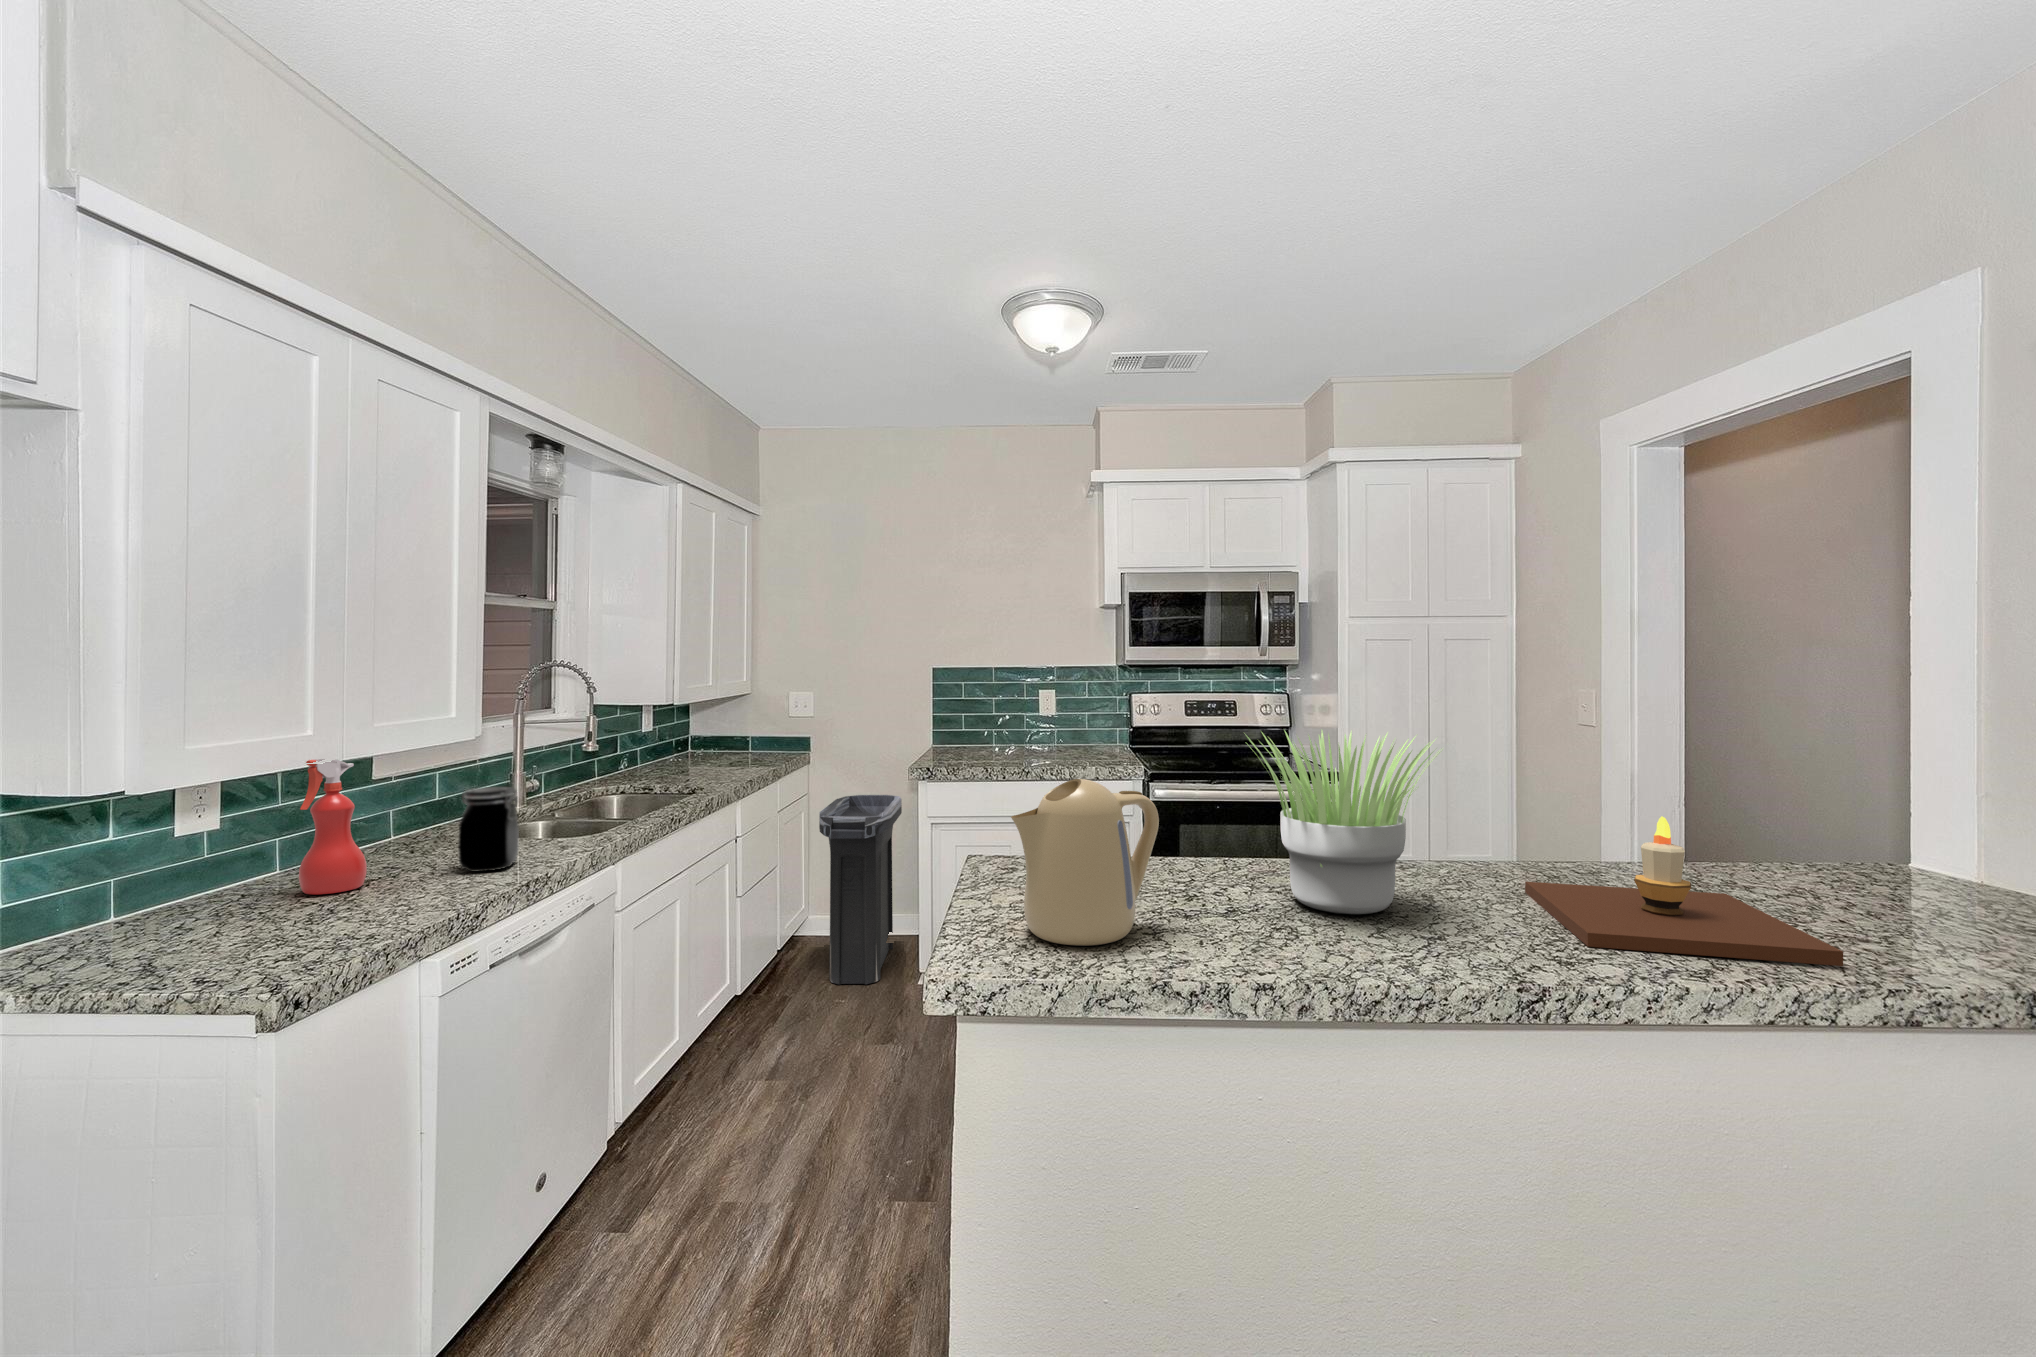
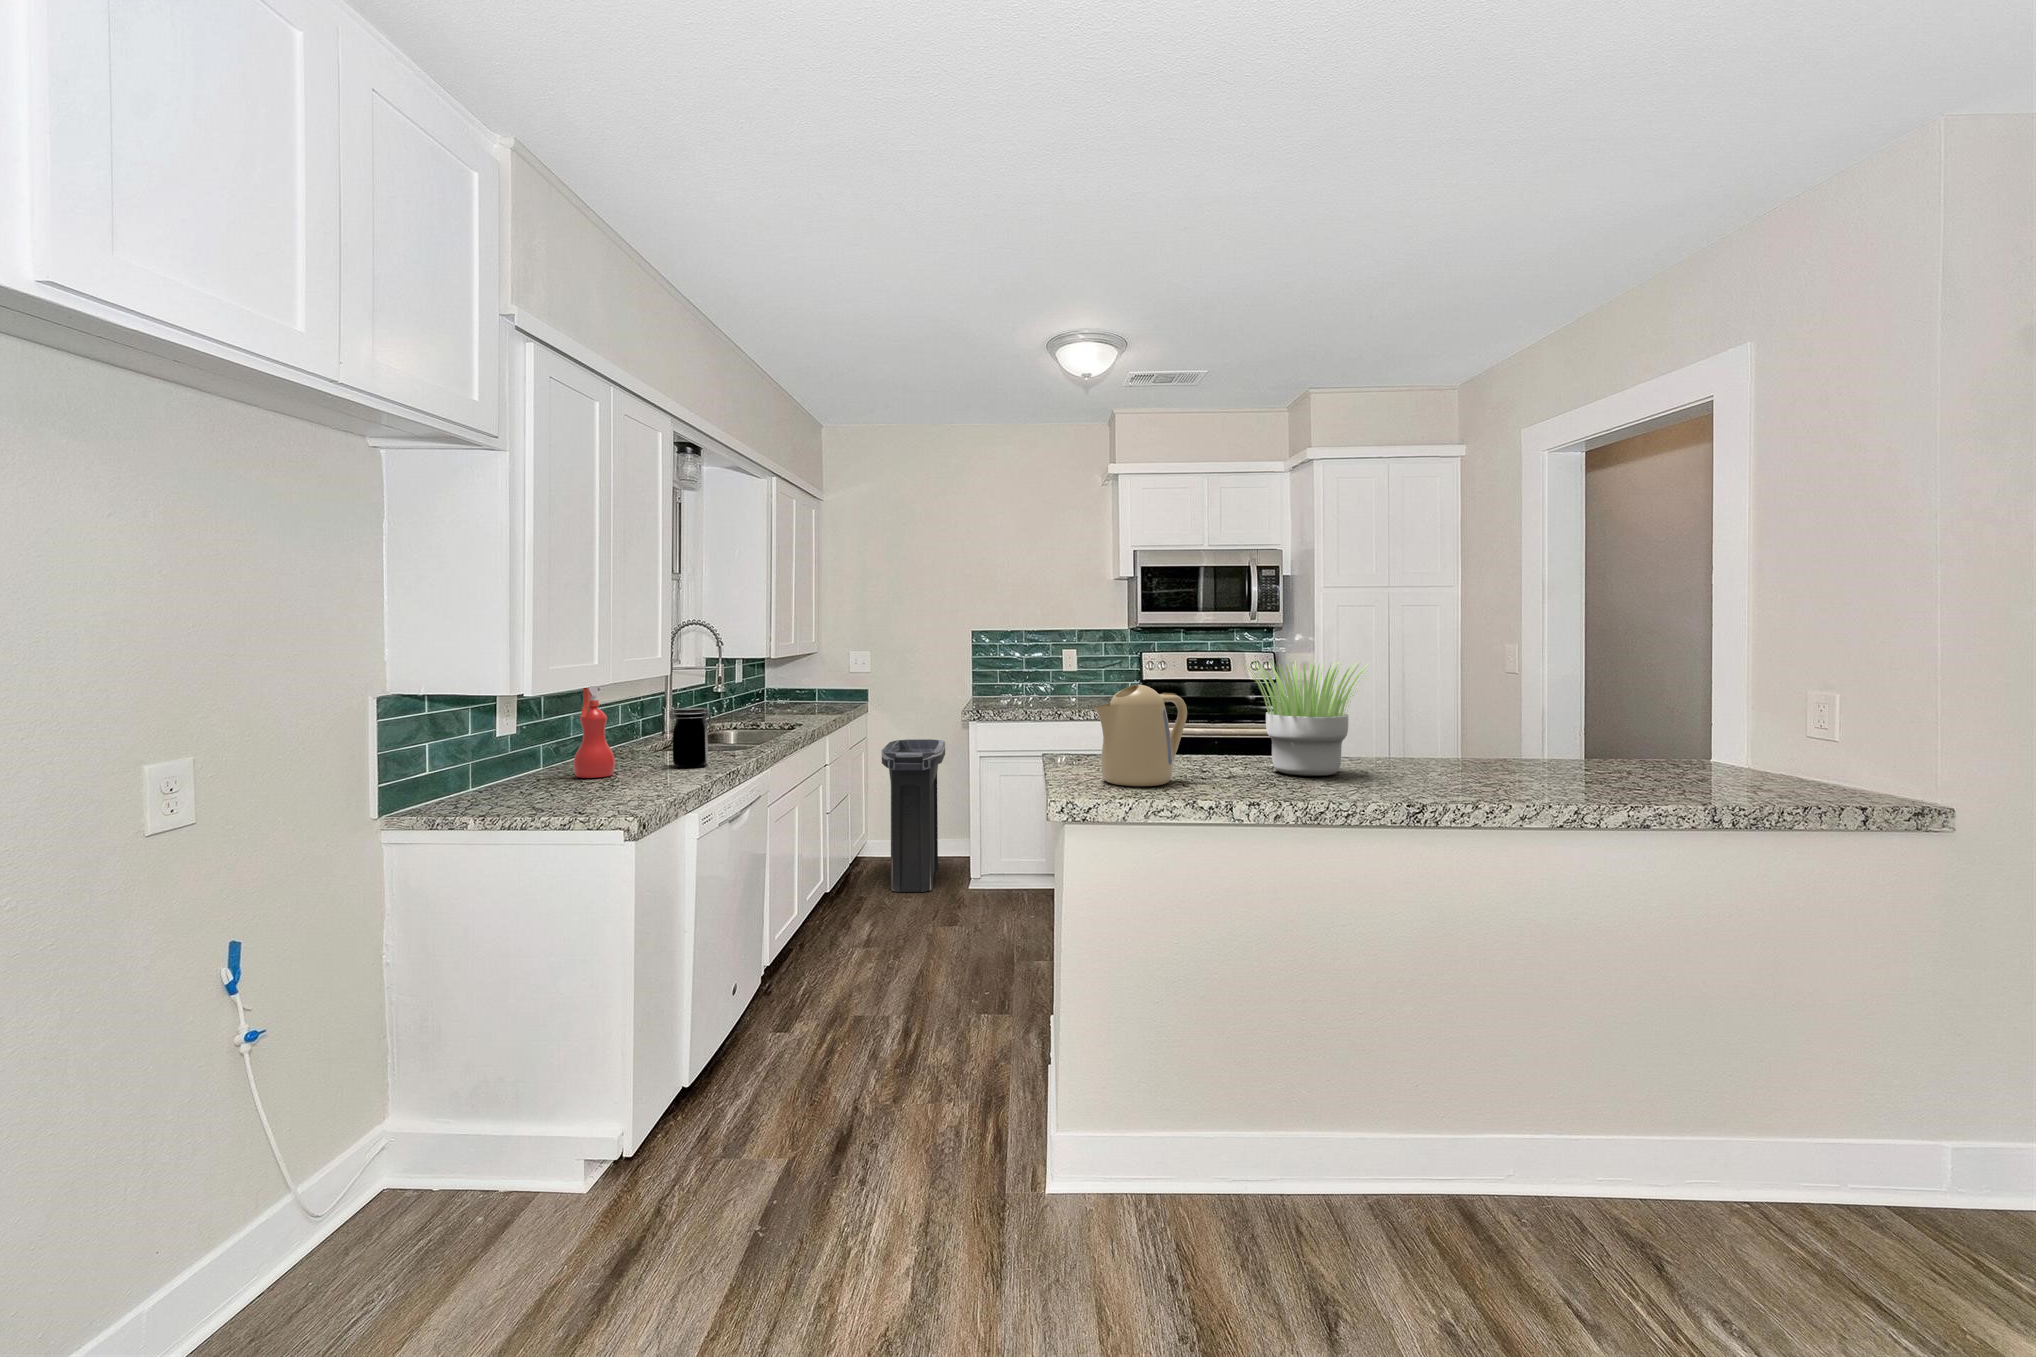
candle: present [1525,817,1843,966] -> none [1432,710,1610,794]

